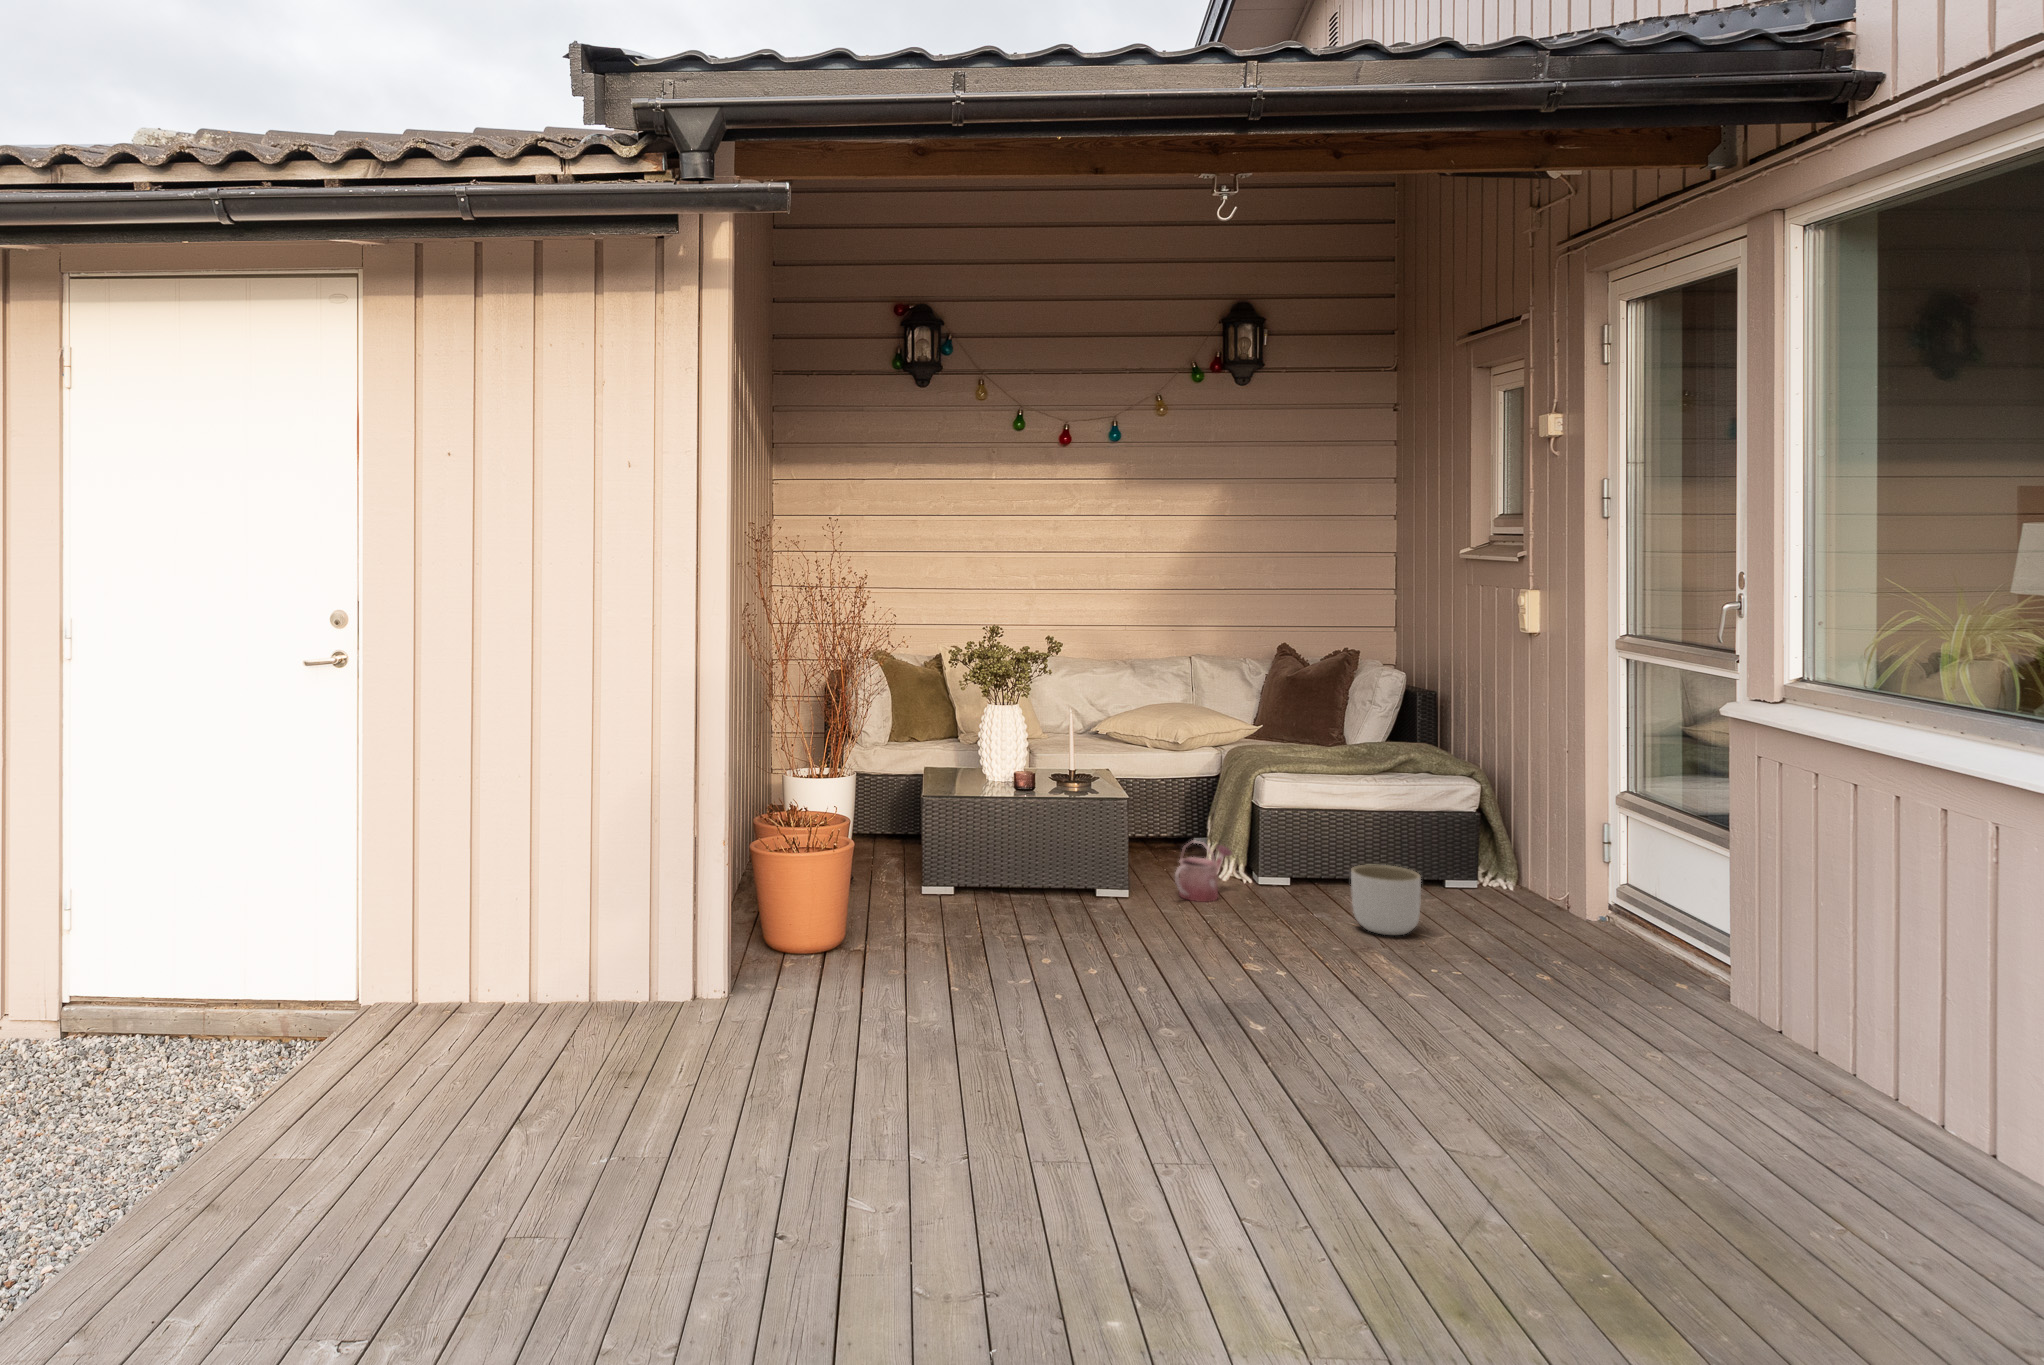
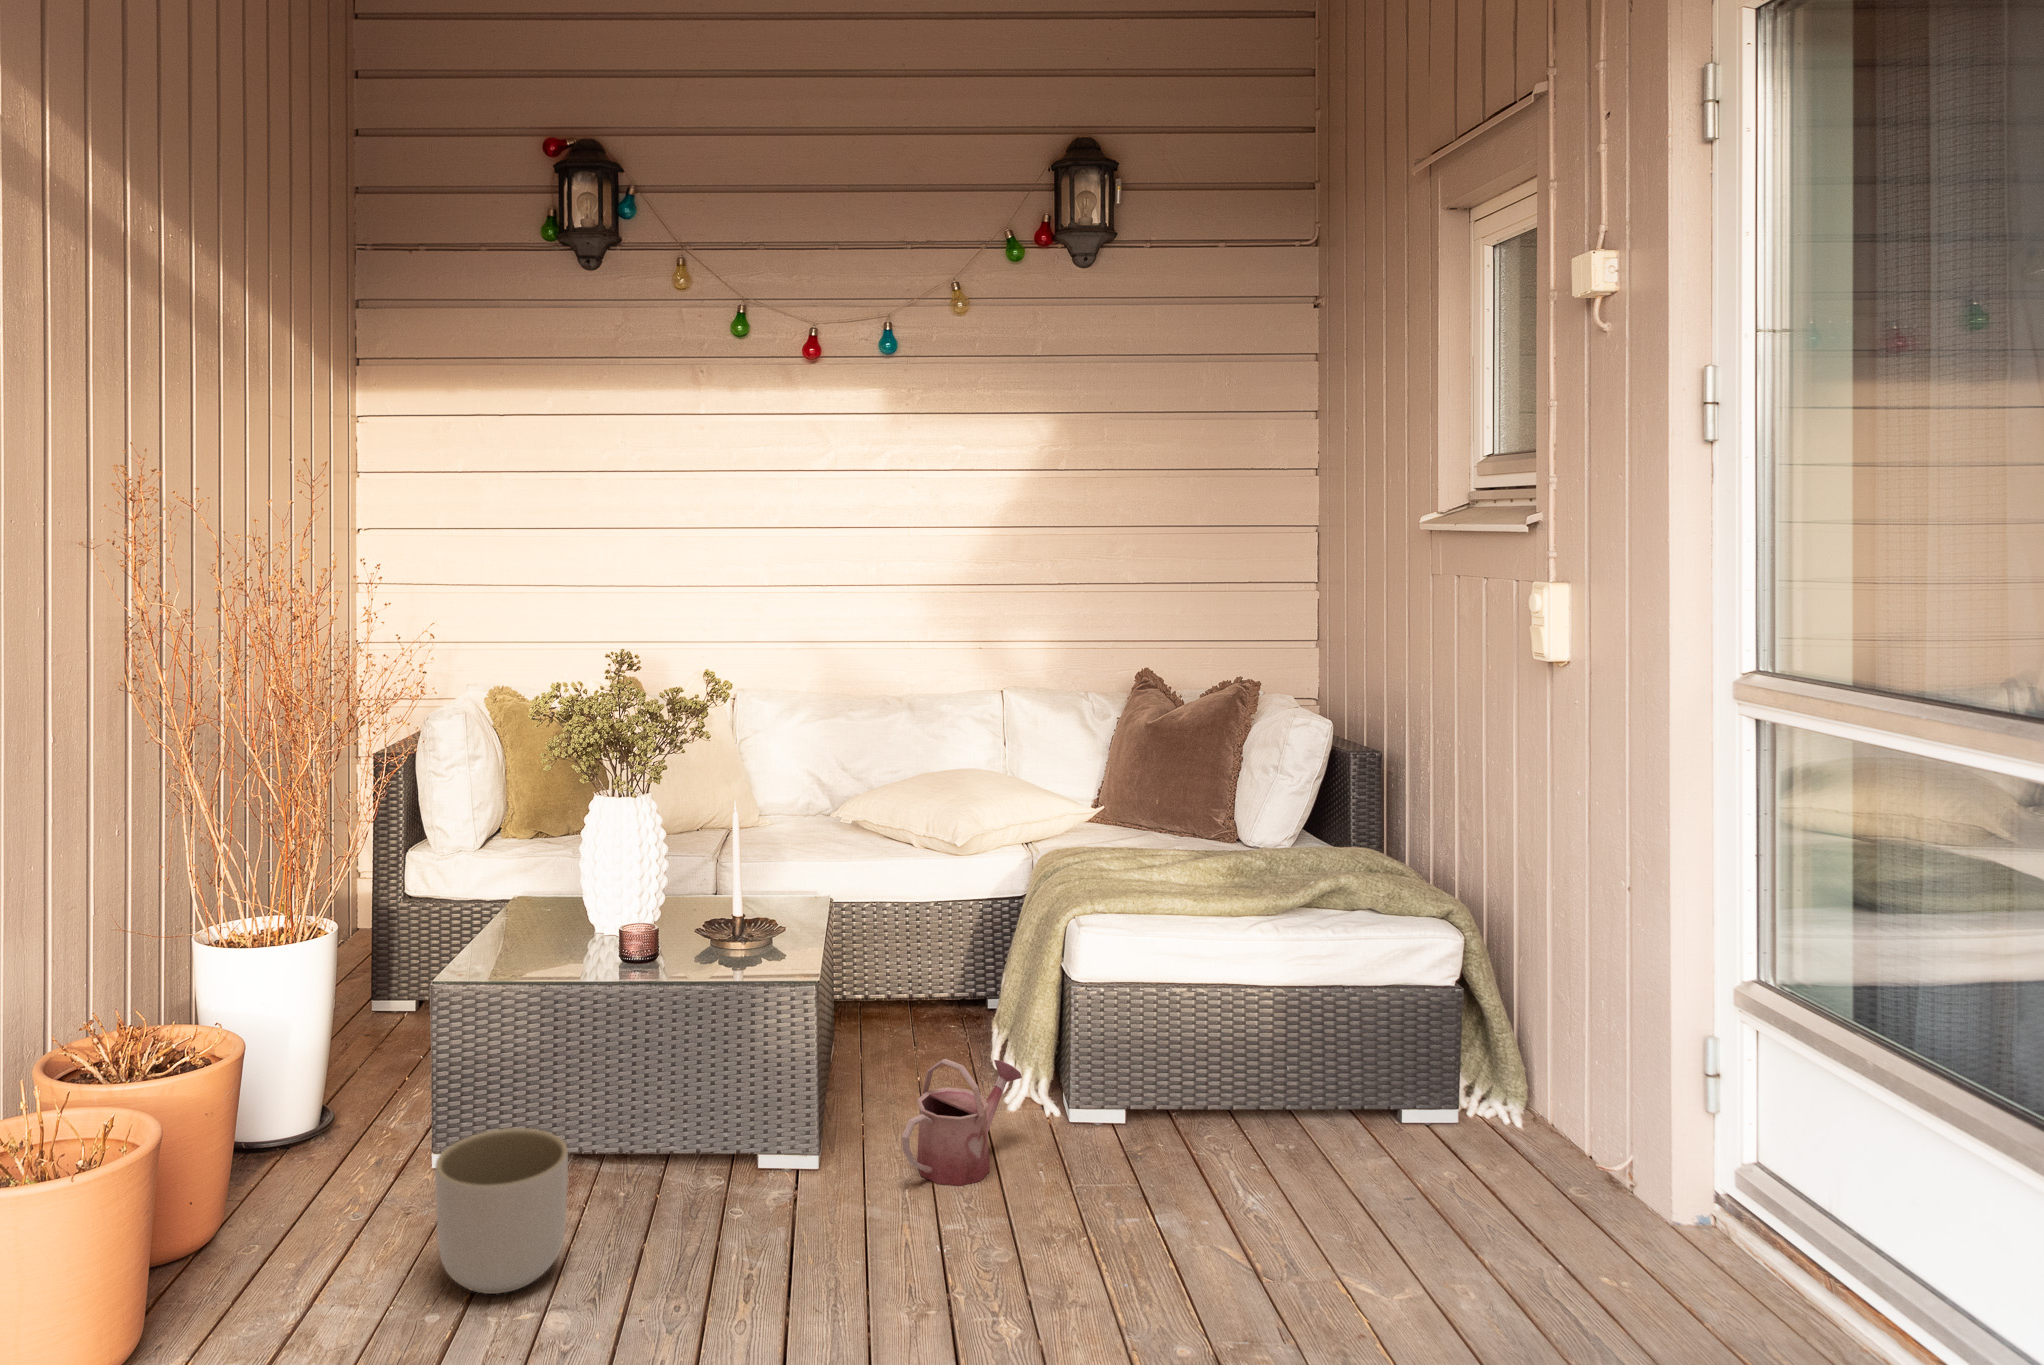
planter: present [1351,865,1421,935] -> present [435,1128,568,1294]

